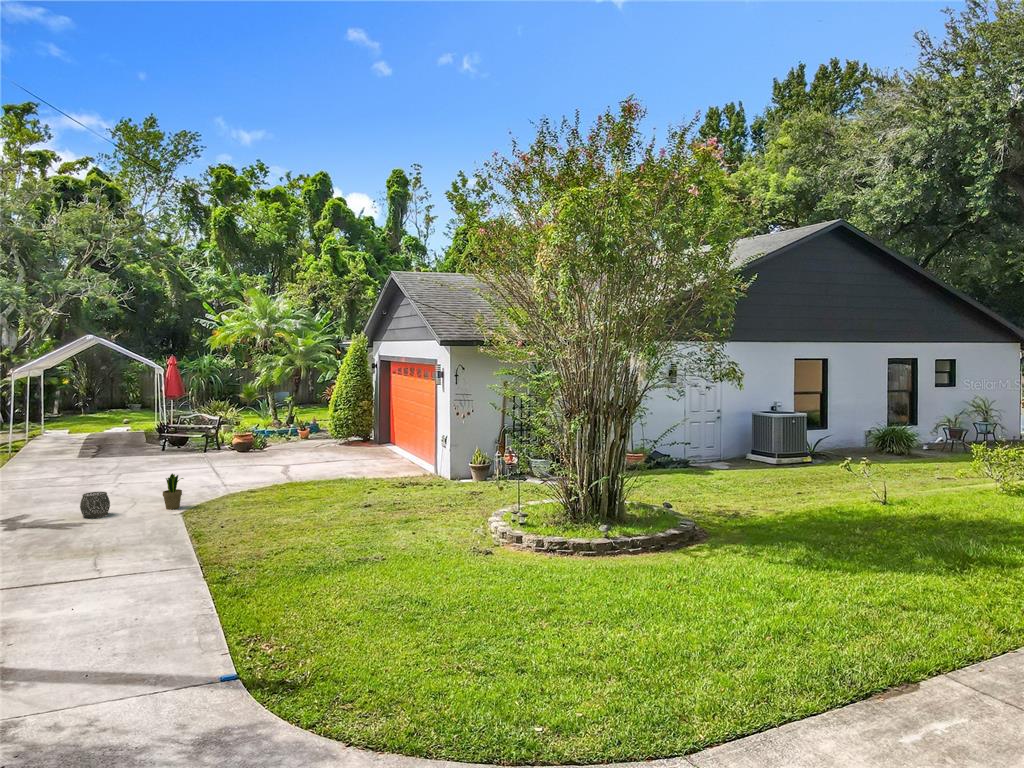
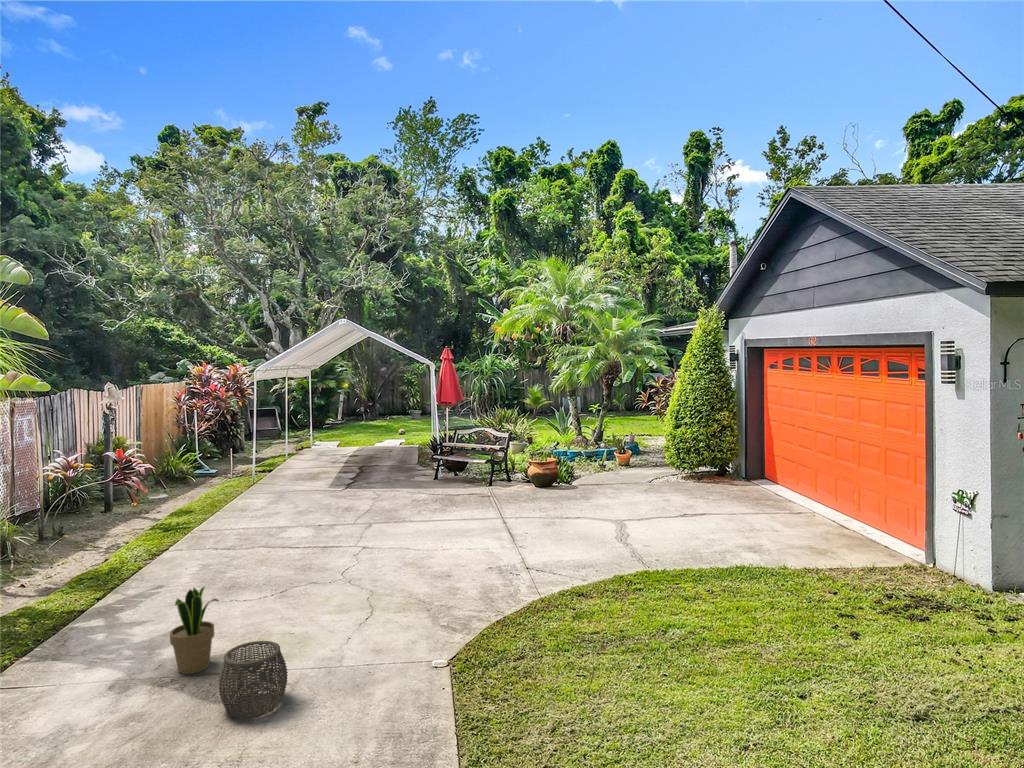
potted plant: present [163,474,183,509] -> present [170,586,219,674]

